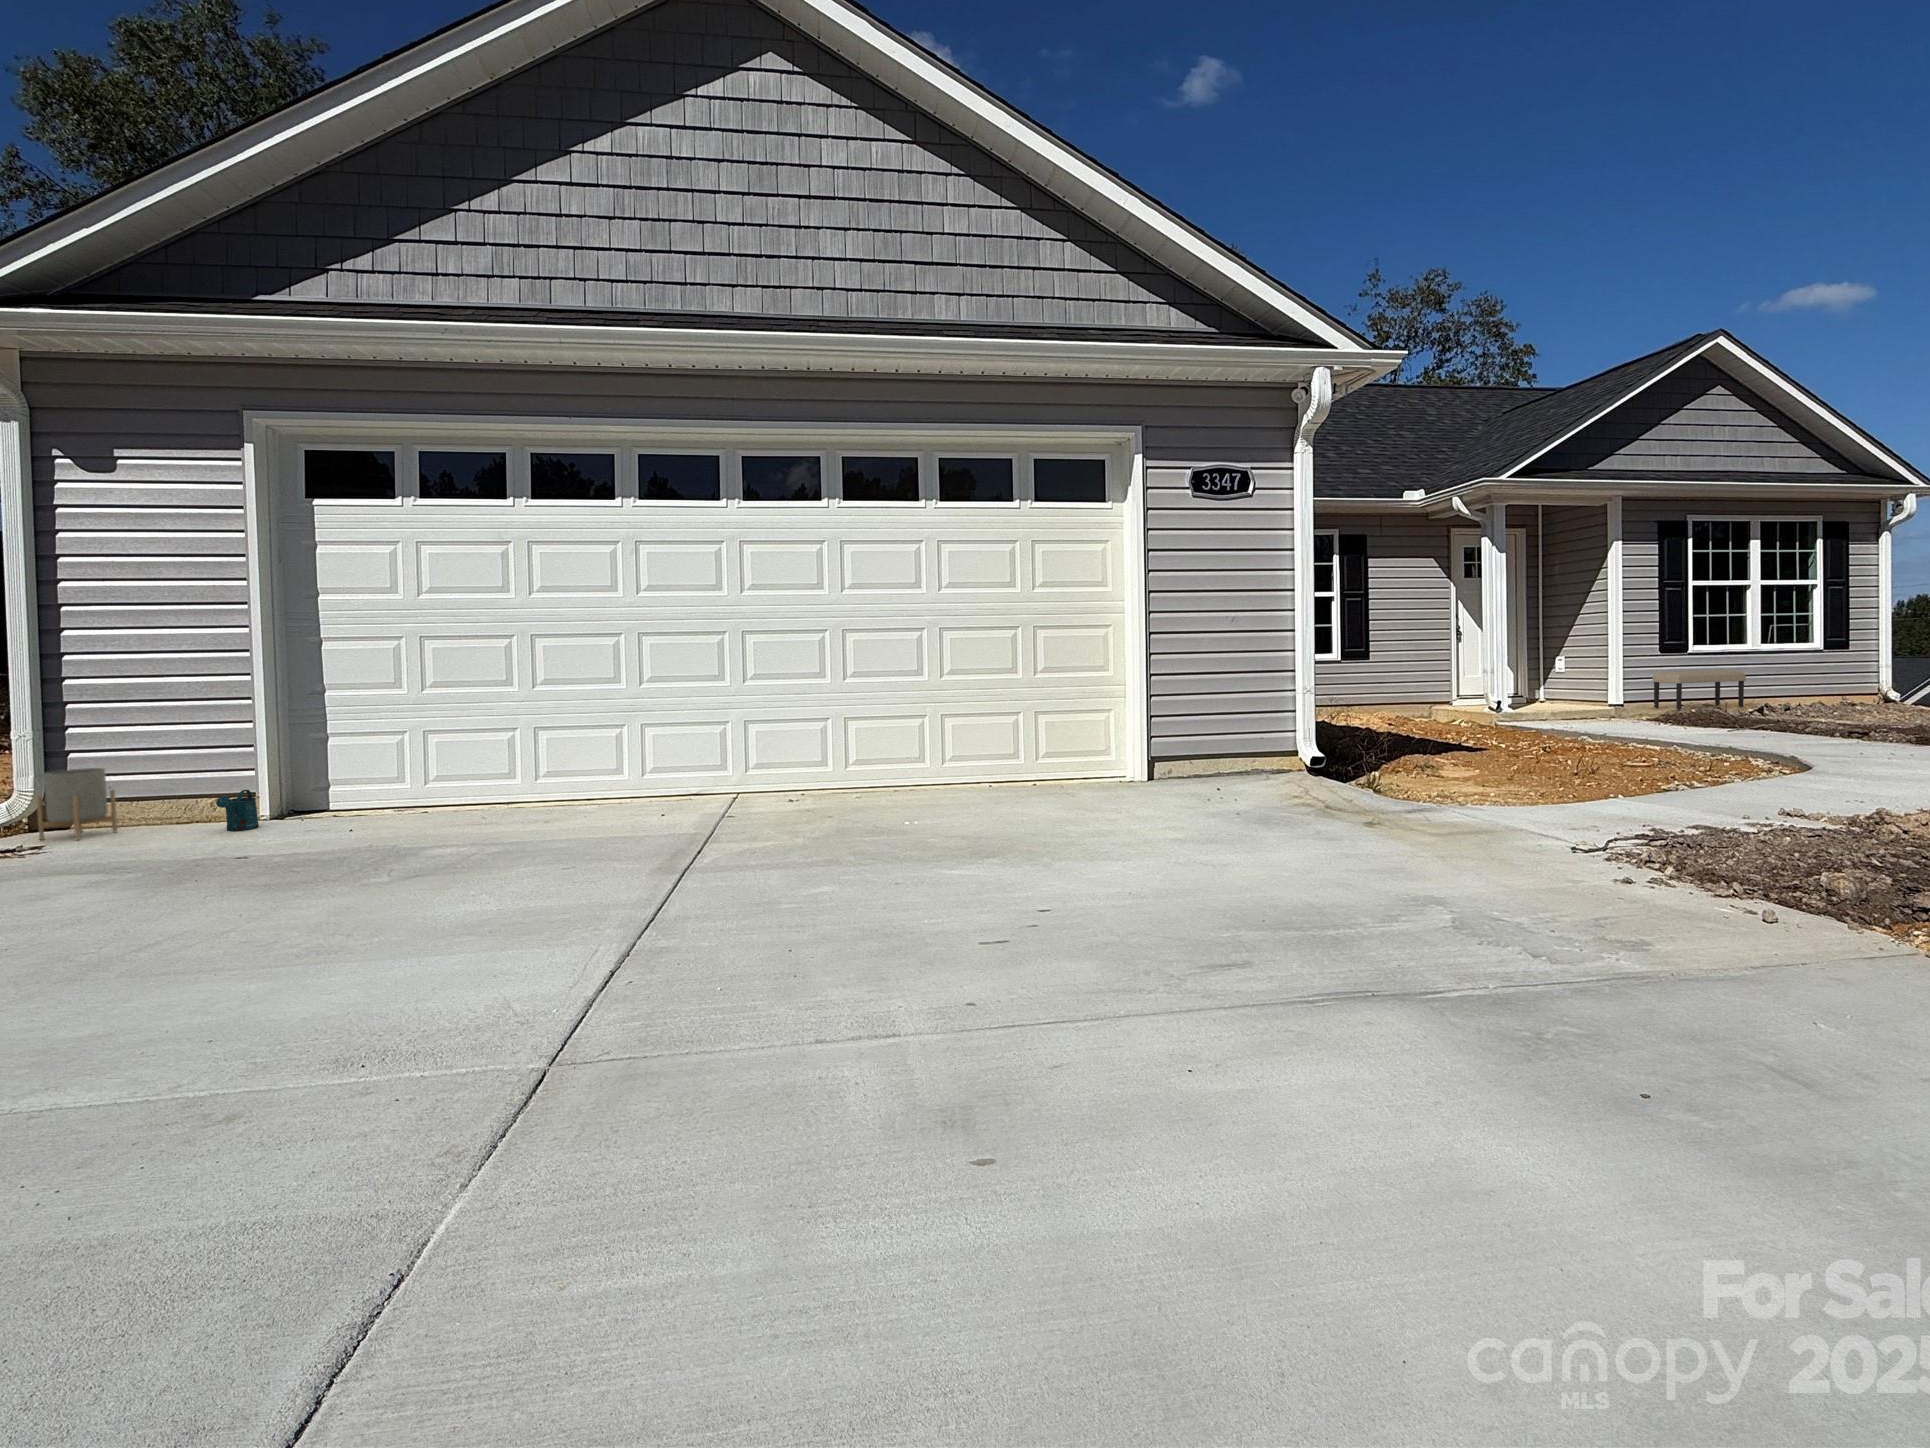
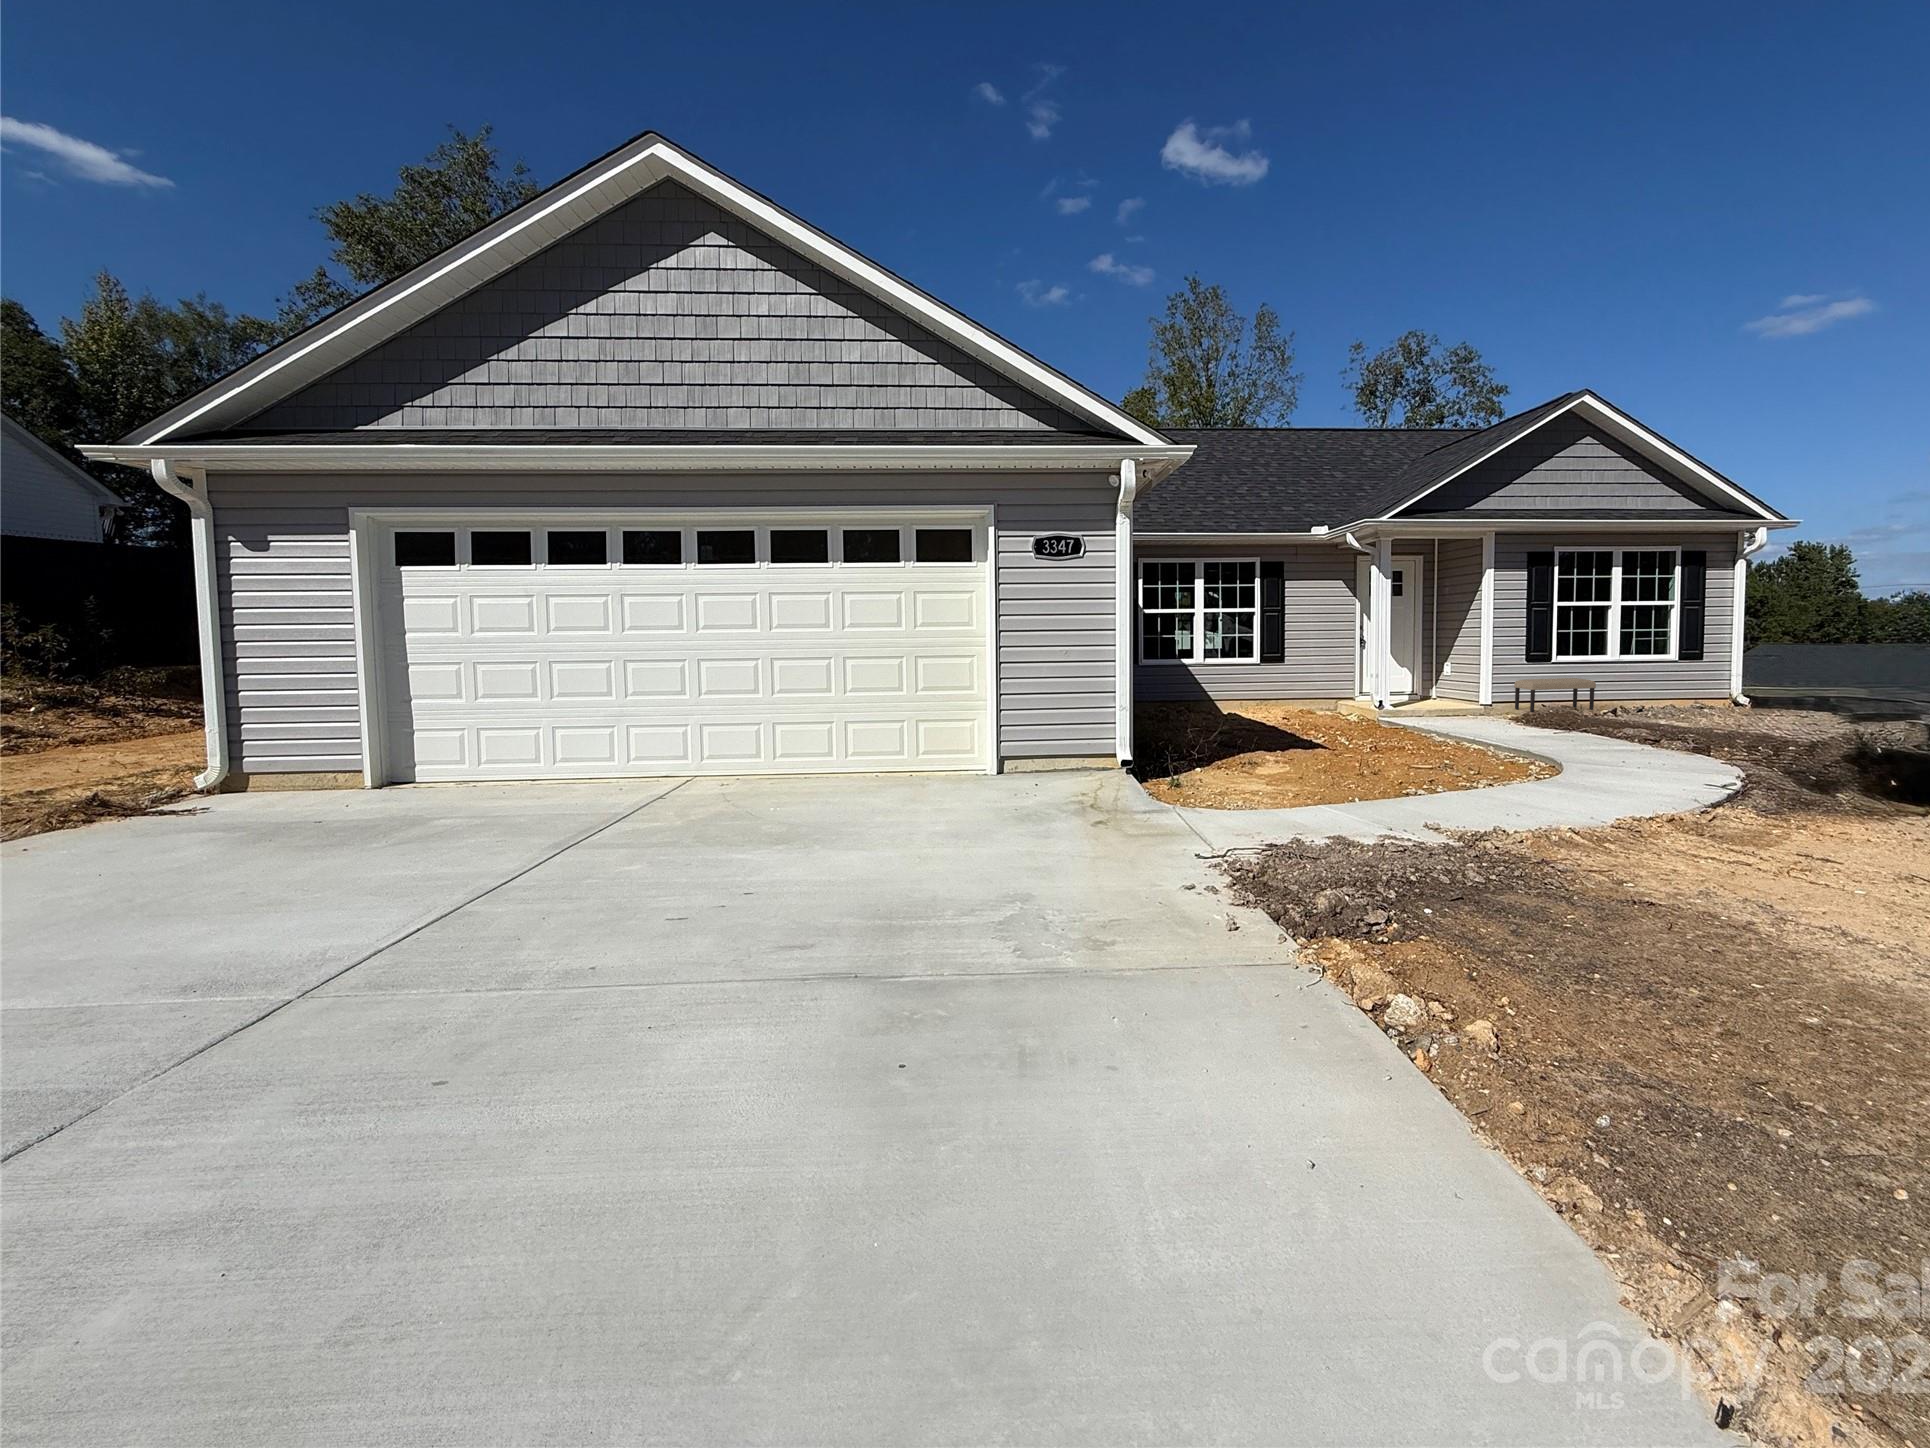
planter: present [37,768,117,840] -> none [219,753,274,803]
watering can: present [216,790,259,831] -> none [327,770,362,798]

